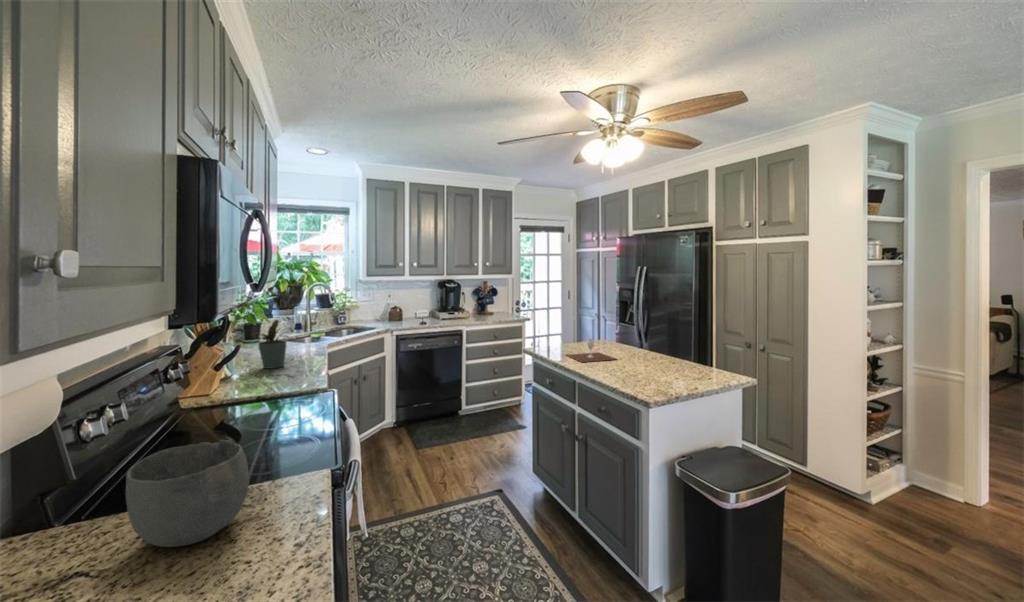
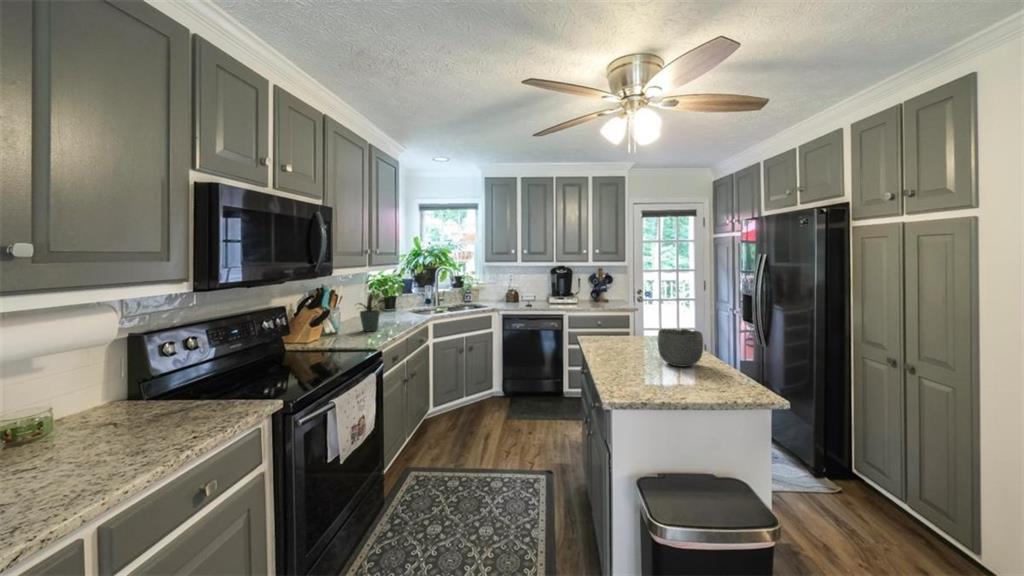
wine glass: present [567,339,616,362] -> none [609,330,657,354]
bowl: present [126,440,249,547] -> present [658,329,703,367]

